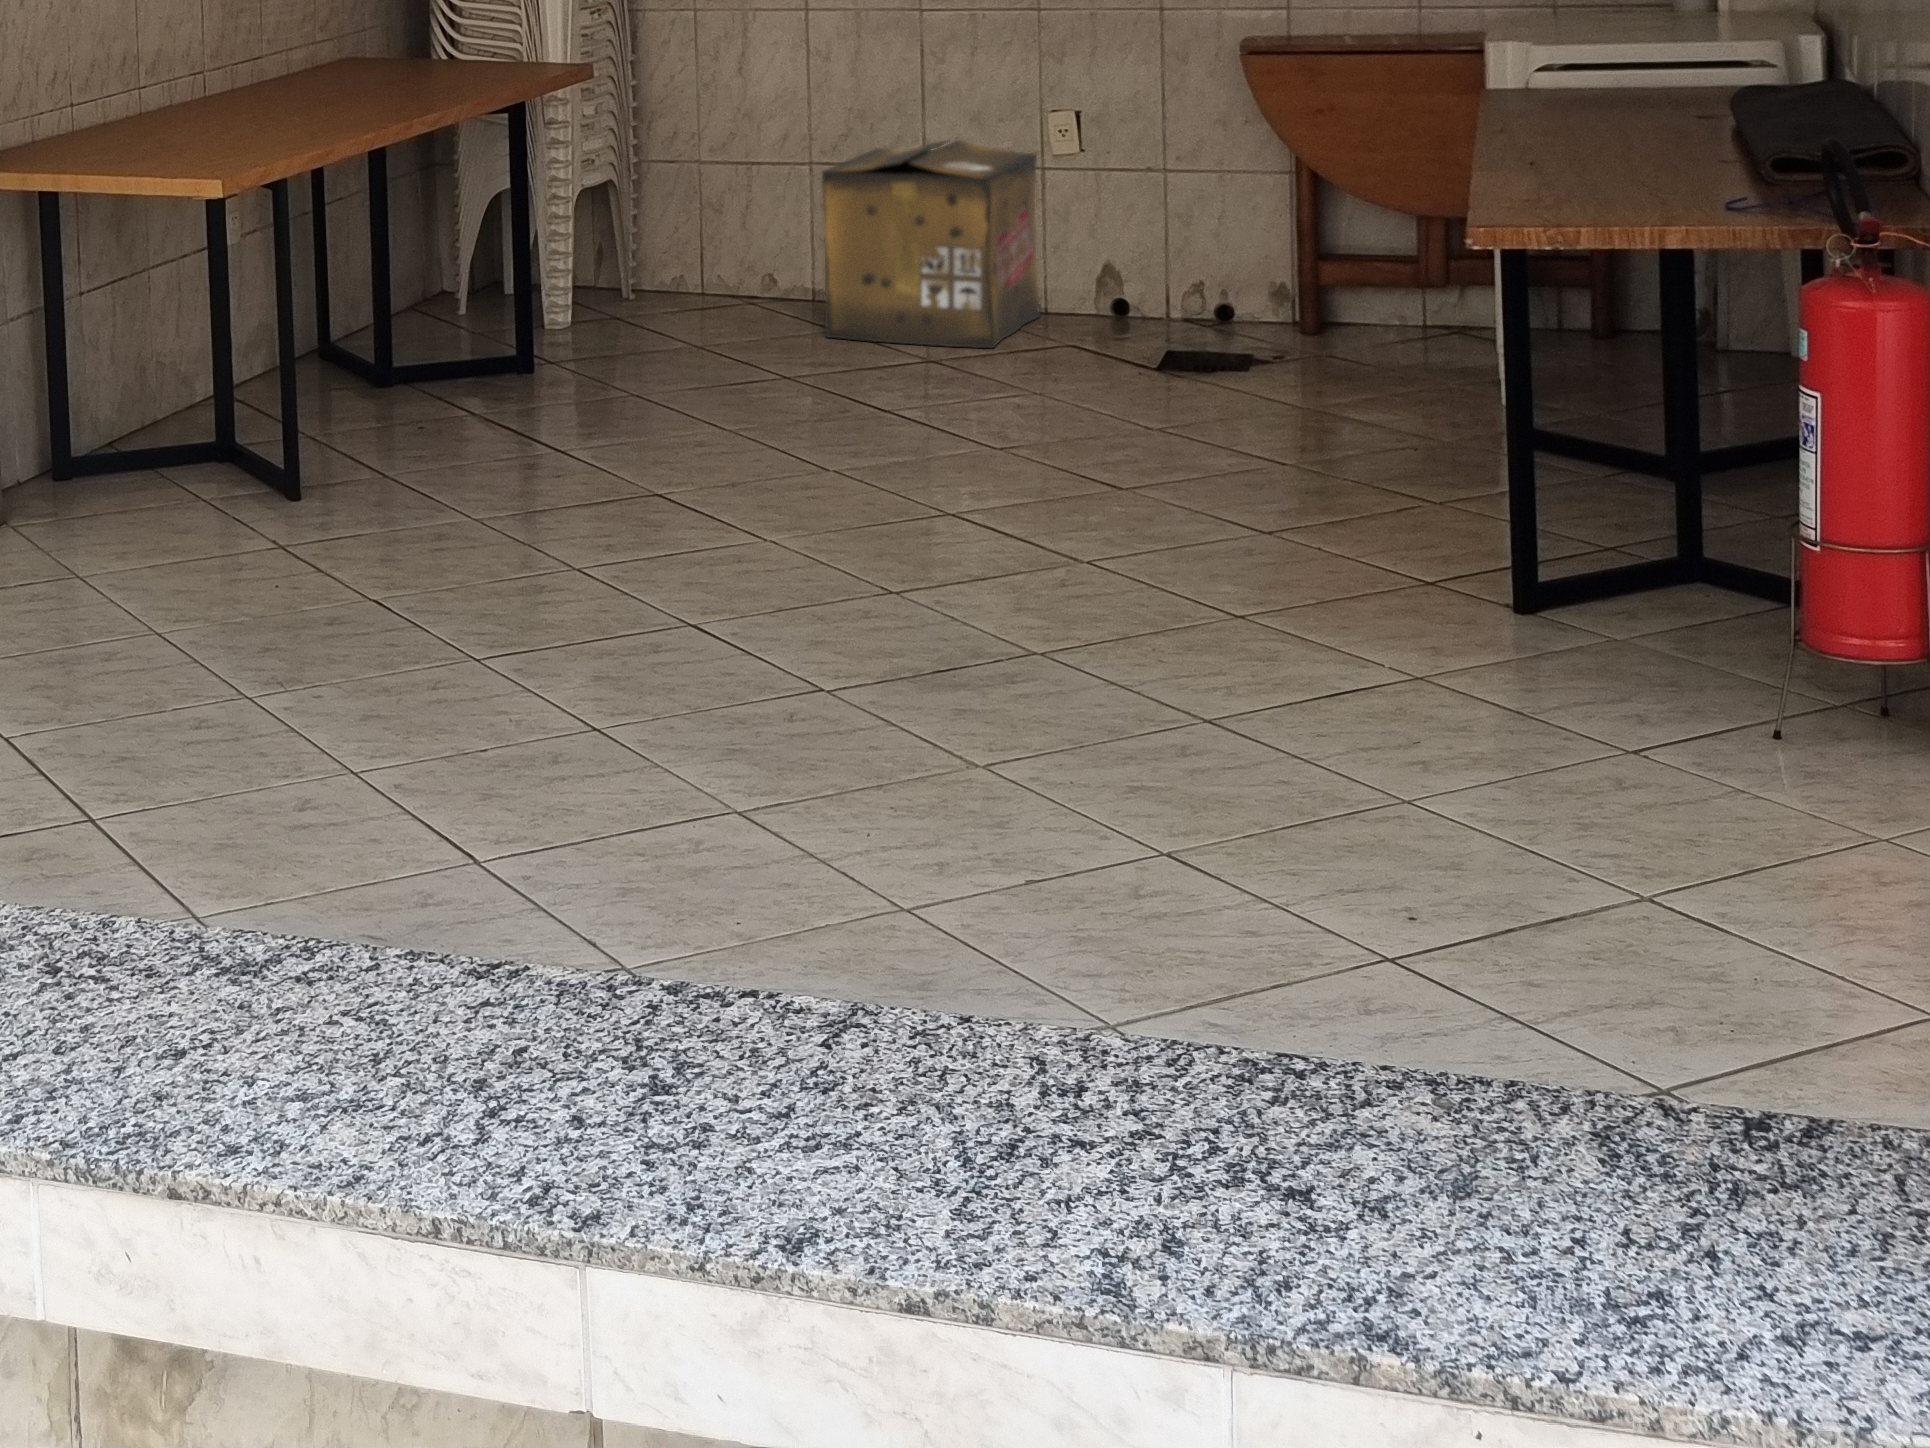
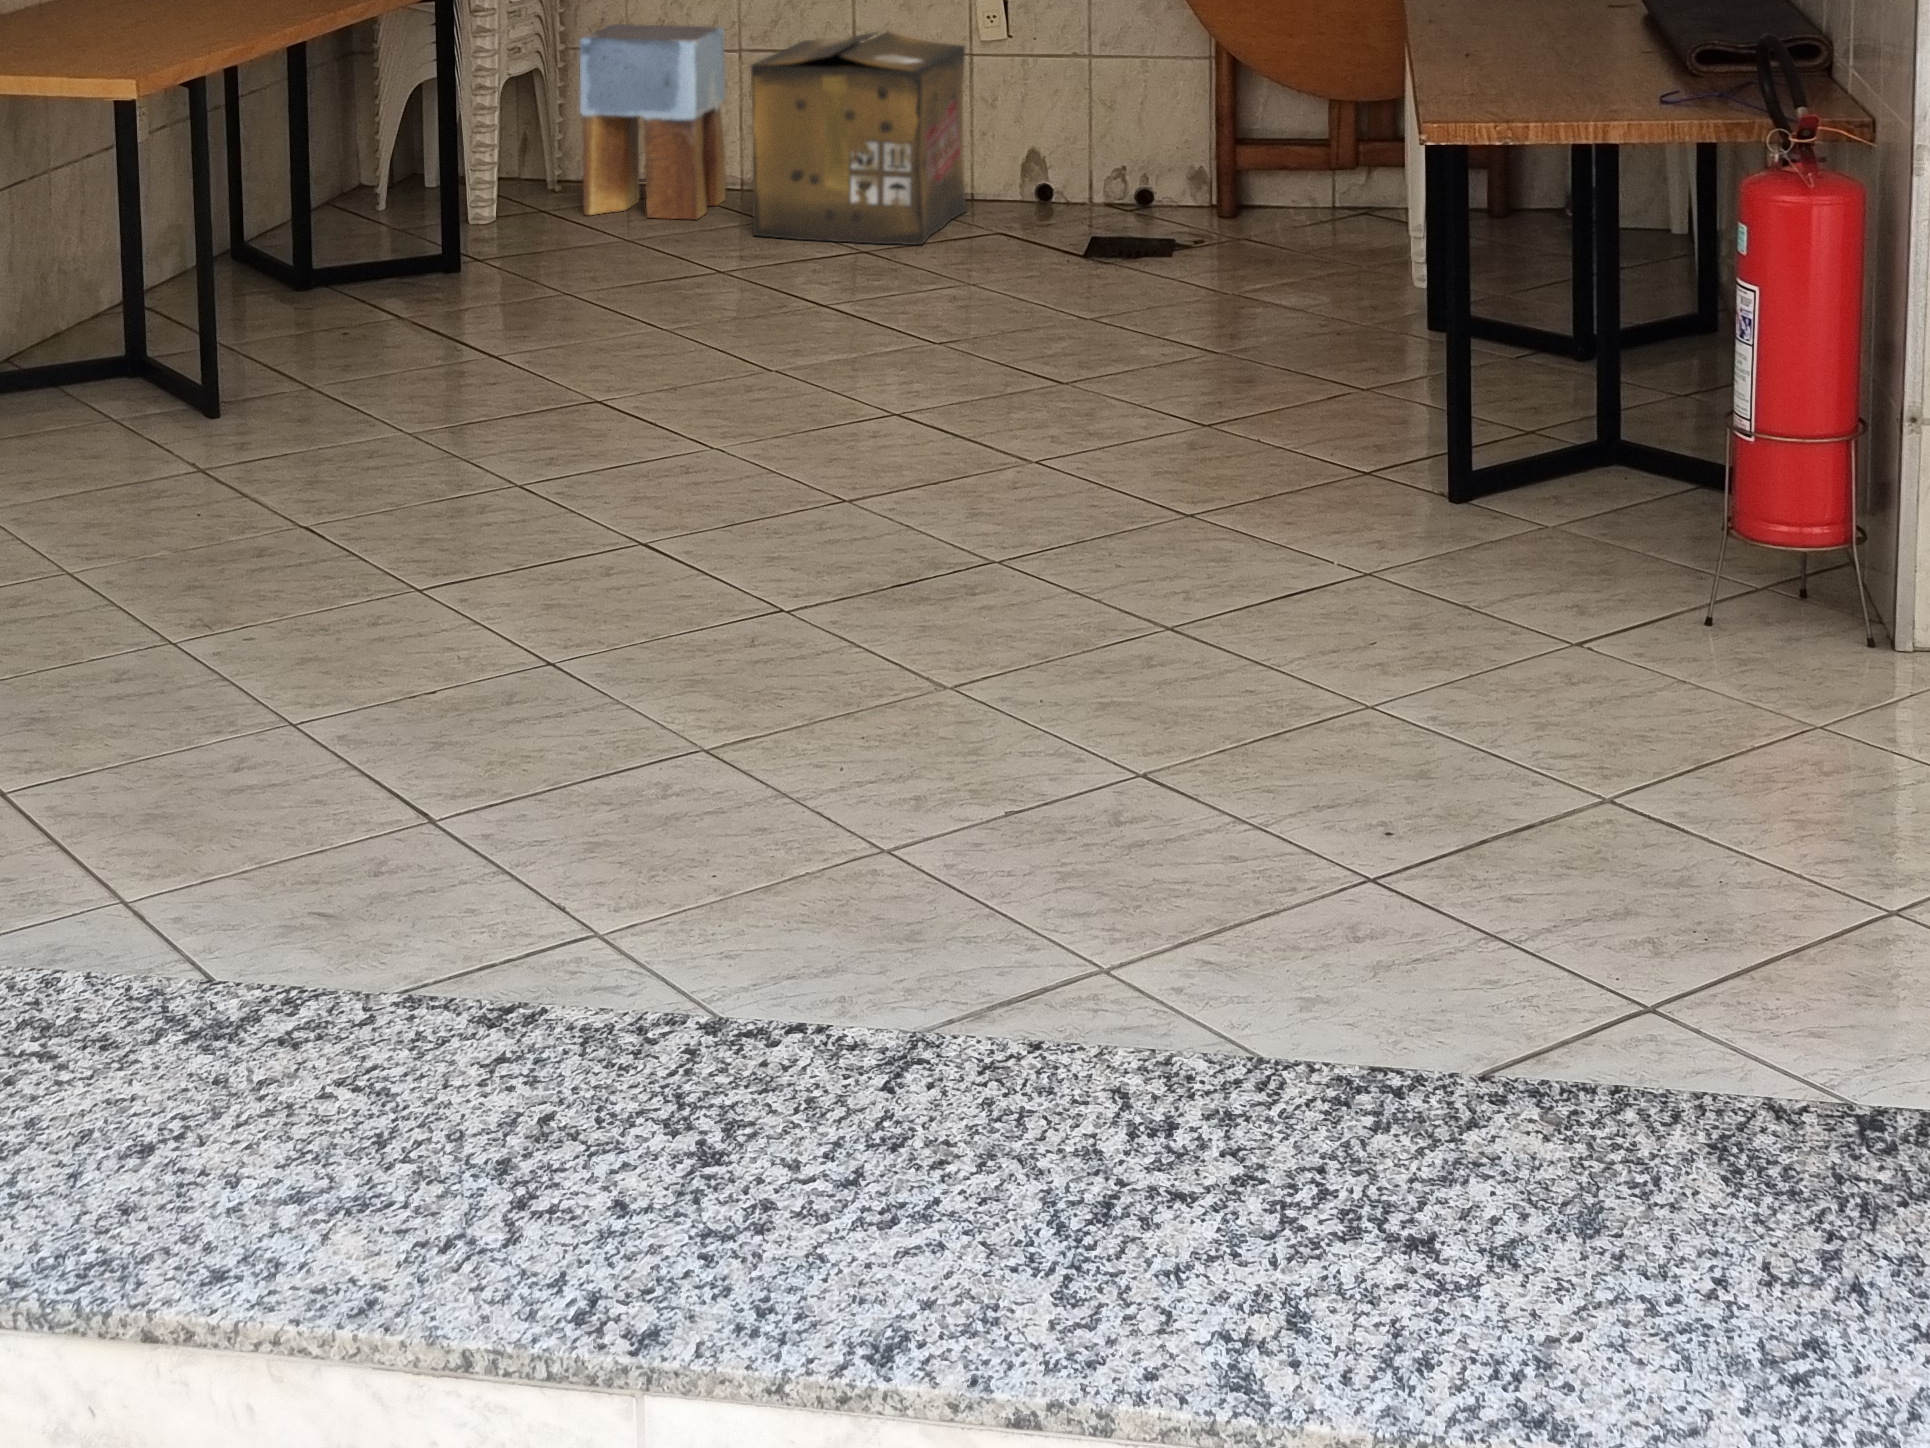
stool: none [657,133,801,321] -> present [580,24,726,220]

